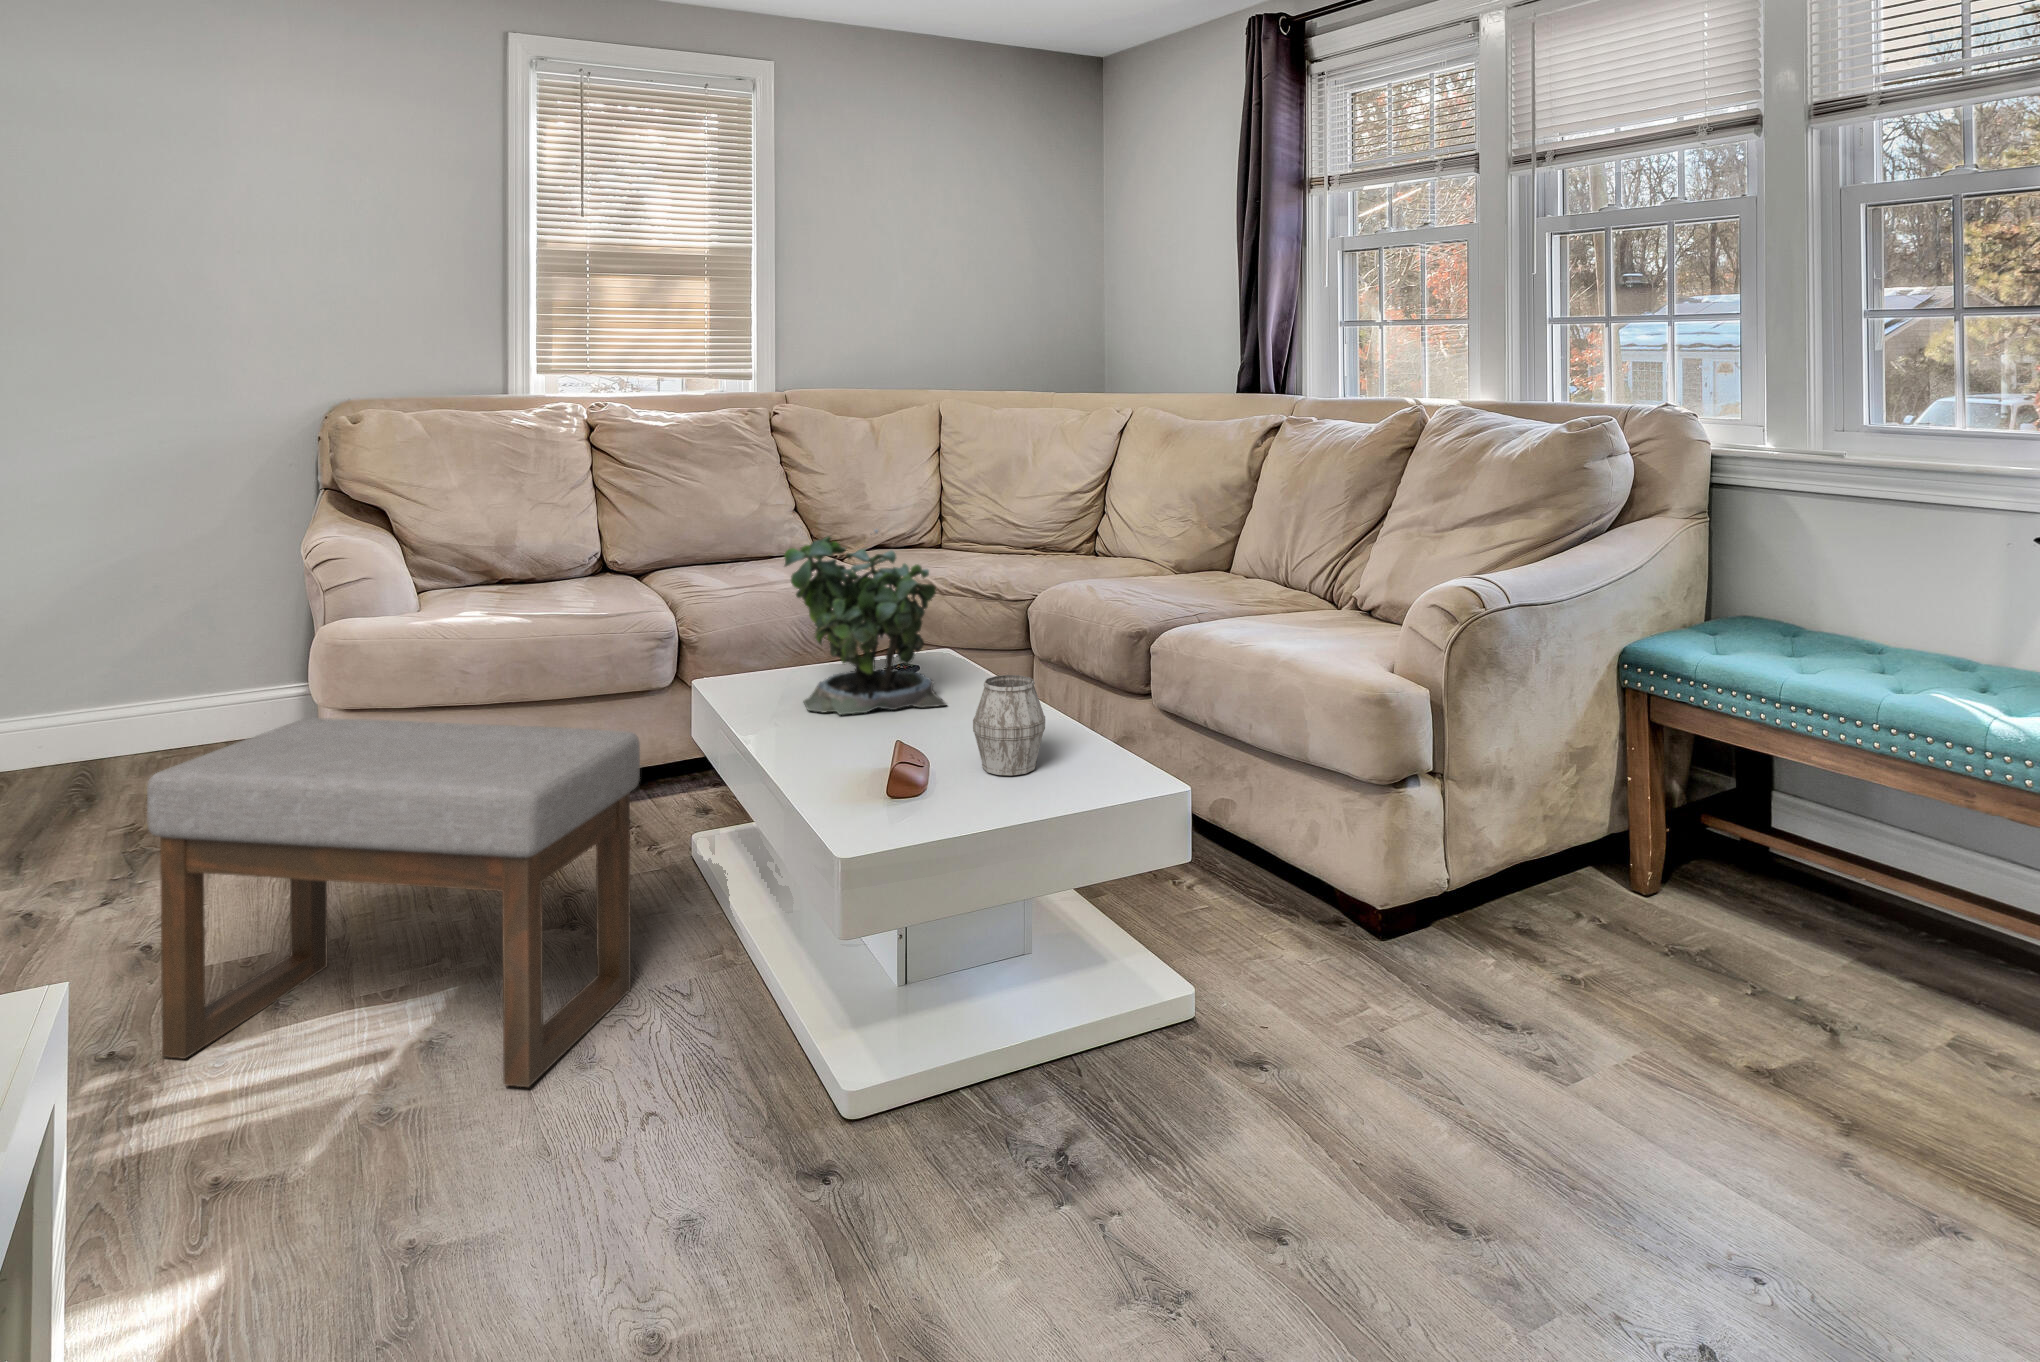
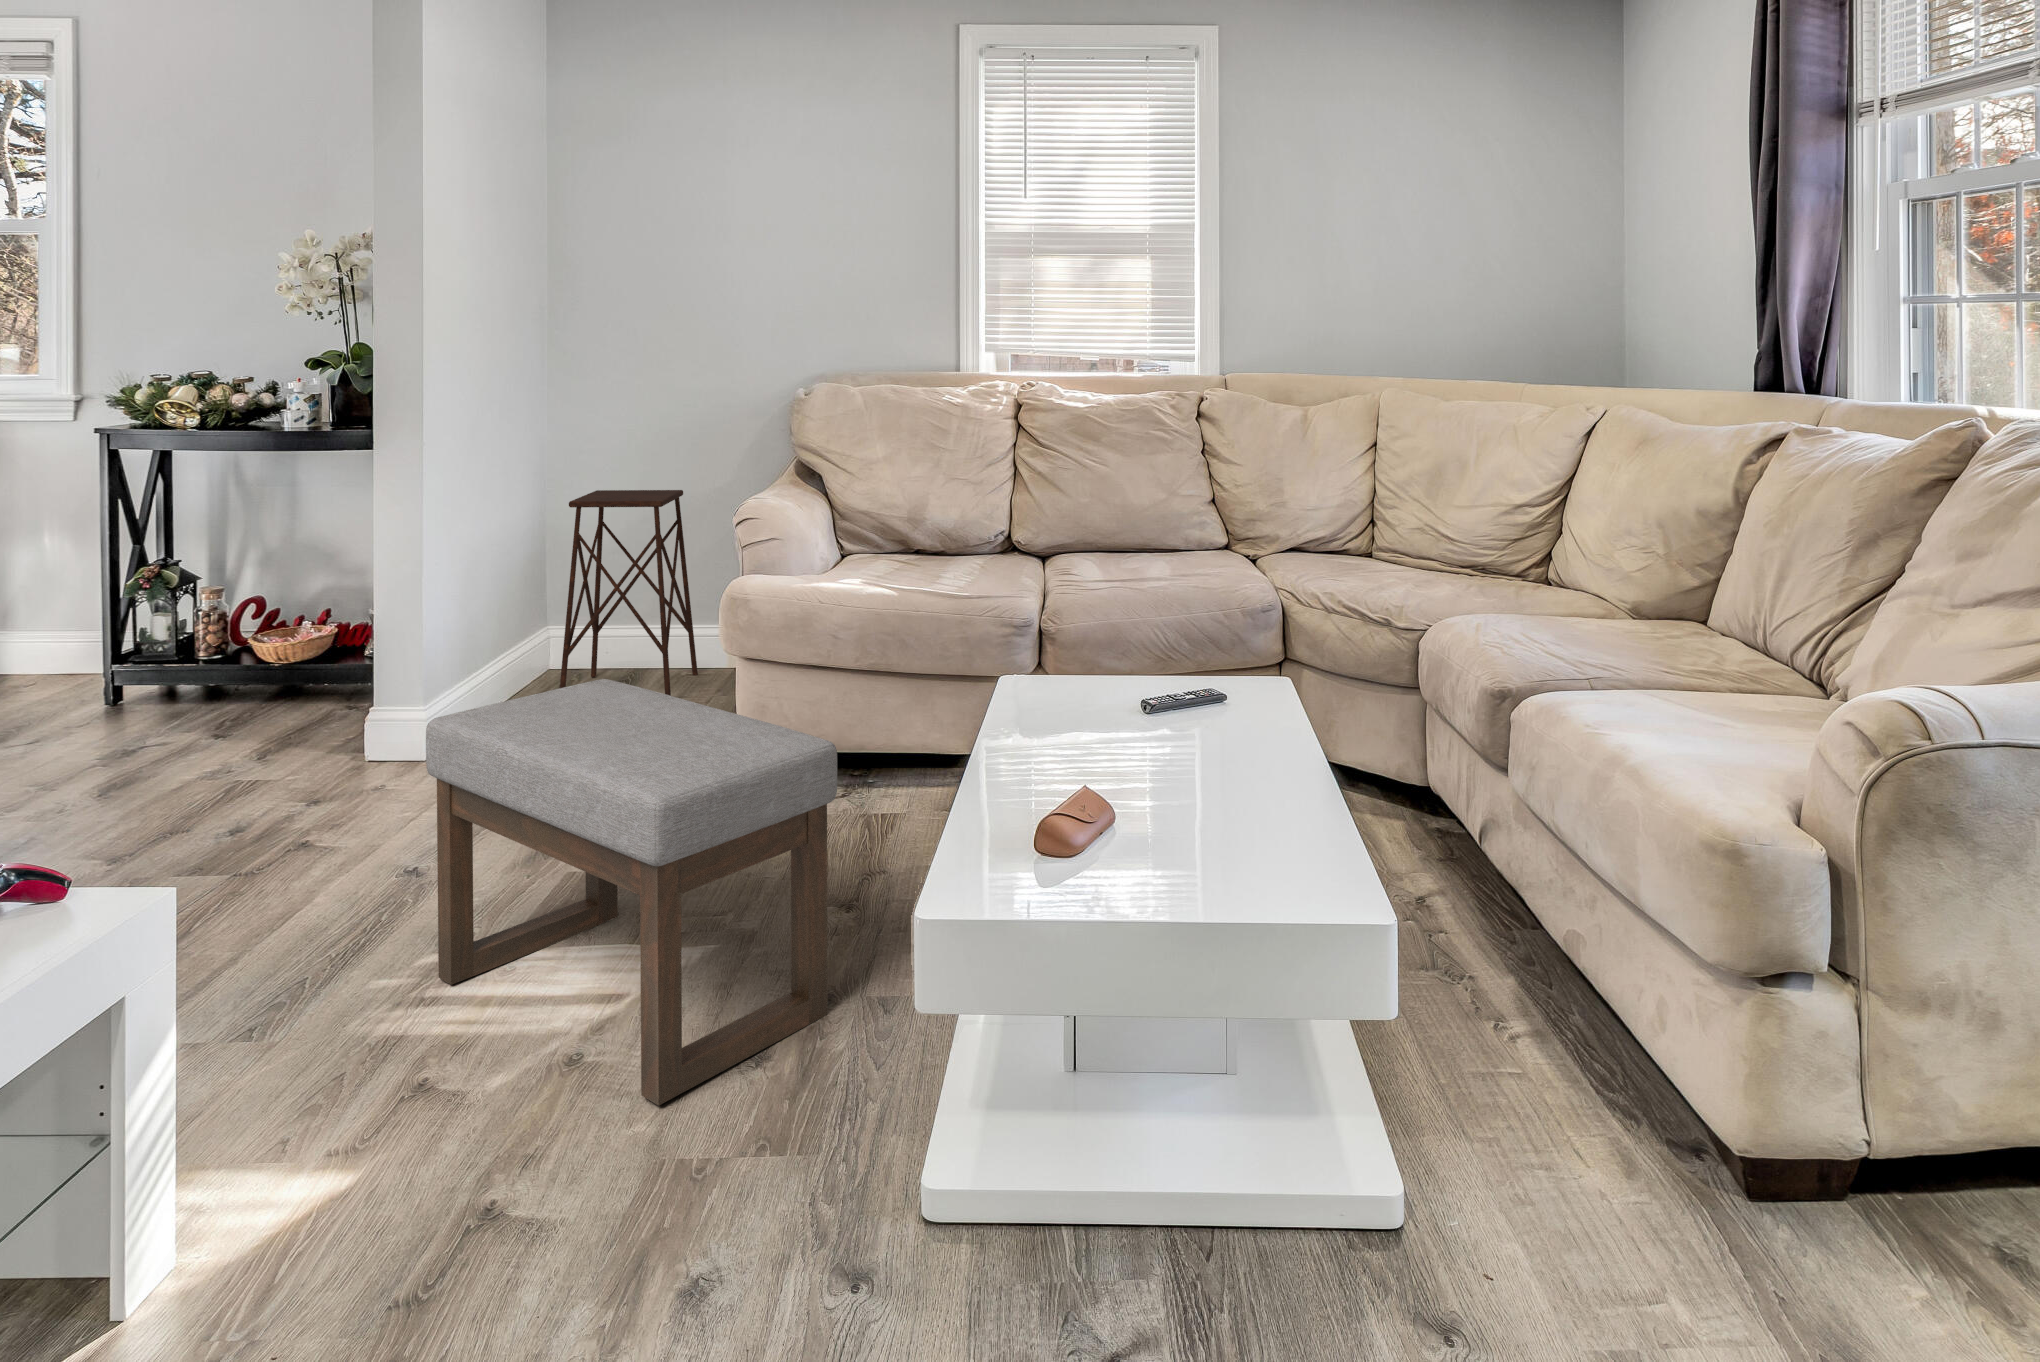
potted plant: present [784,529,946,715] -> none [1034,538,1203,759]
side table: none [39,536,200,800] -> present [560,490,698,695]
mug: present [973,675,1045,775] -> none [1141,742,1230,874]

